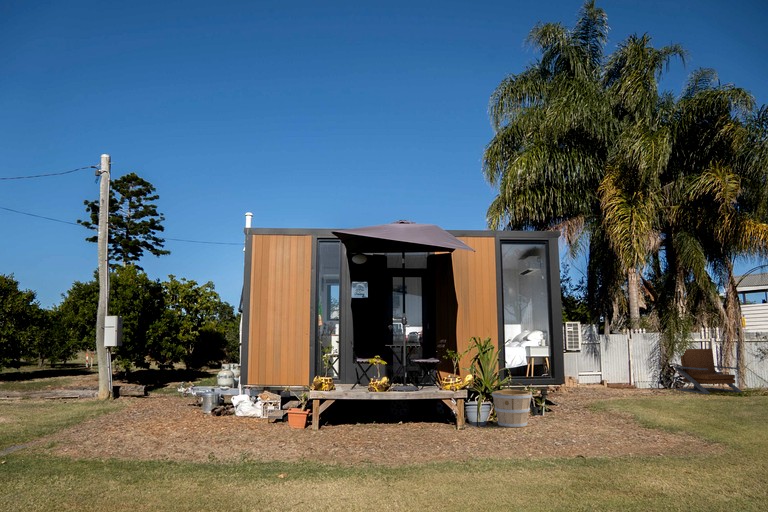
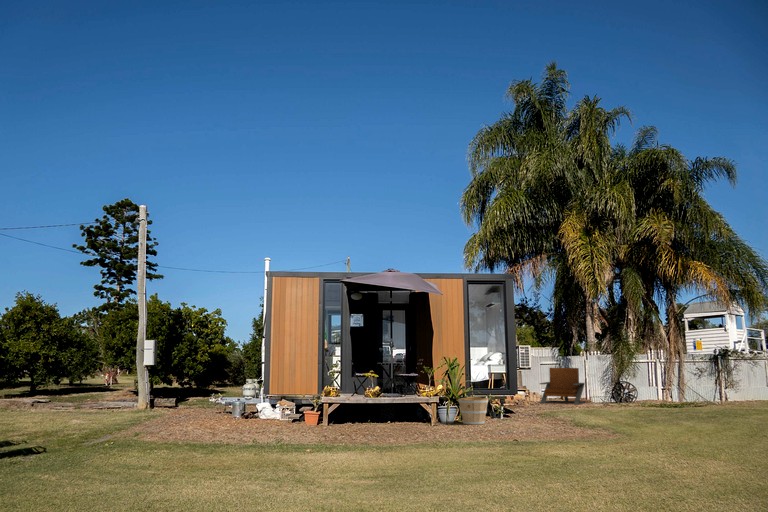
lounge chair: present [674,349,742,394] -> present [540,368,585,405]

